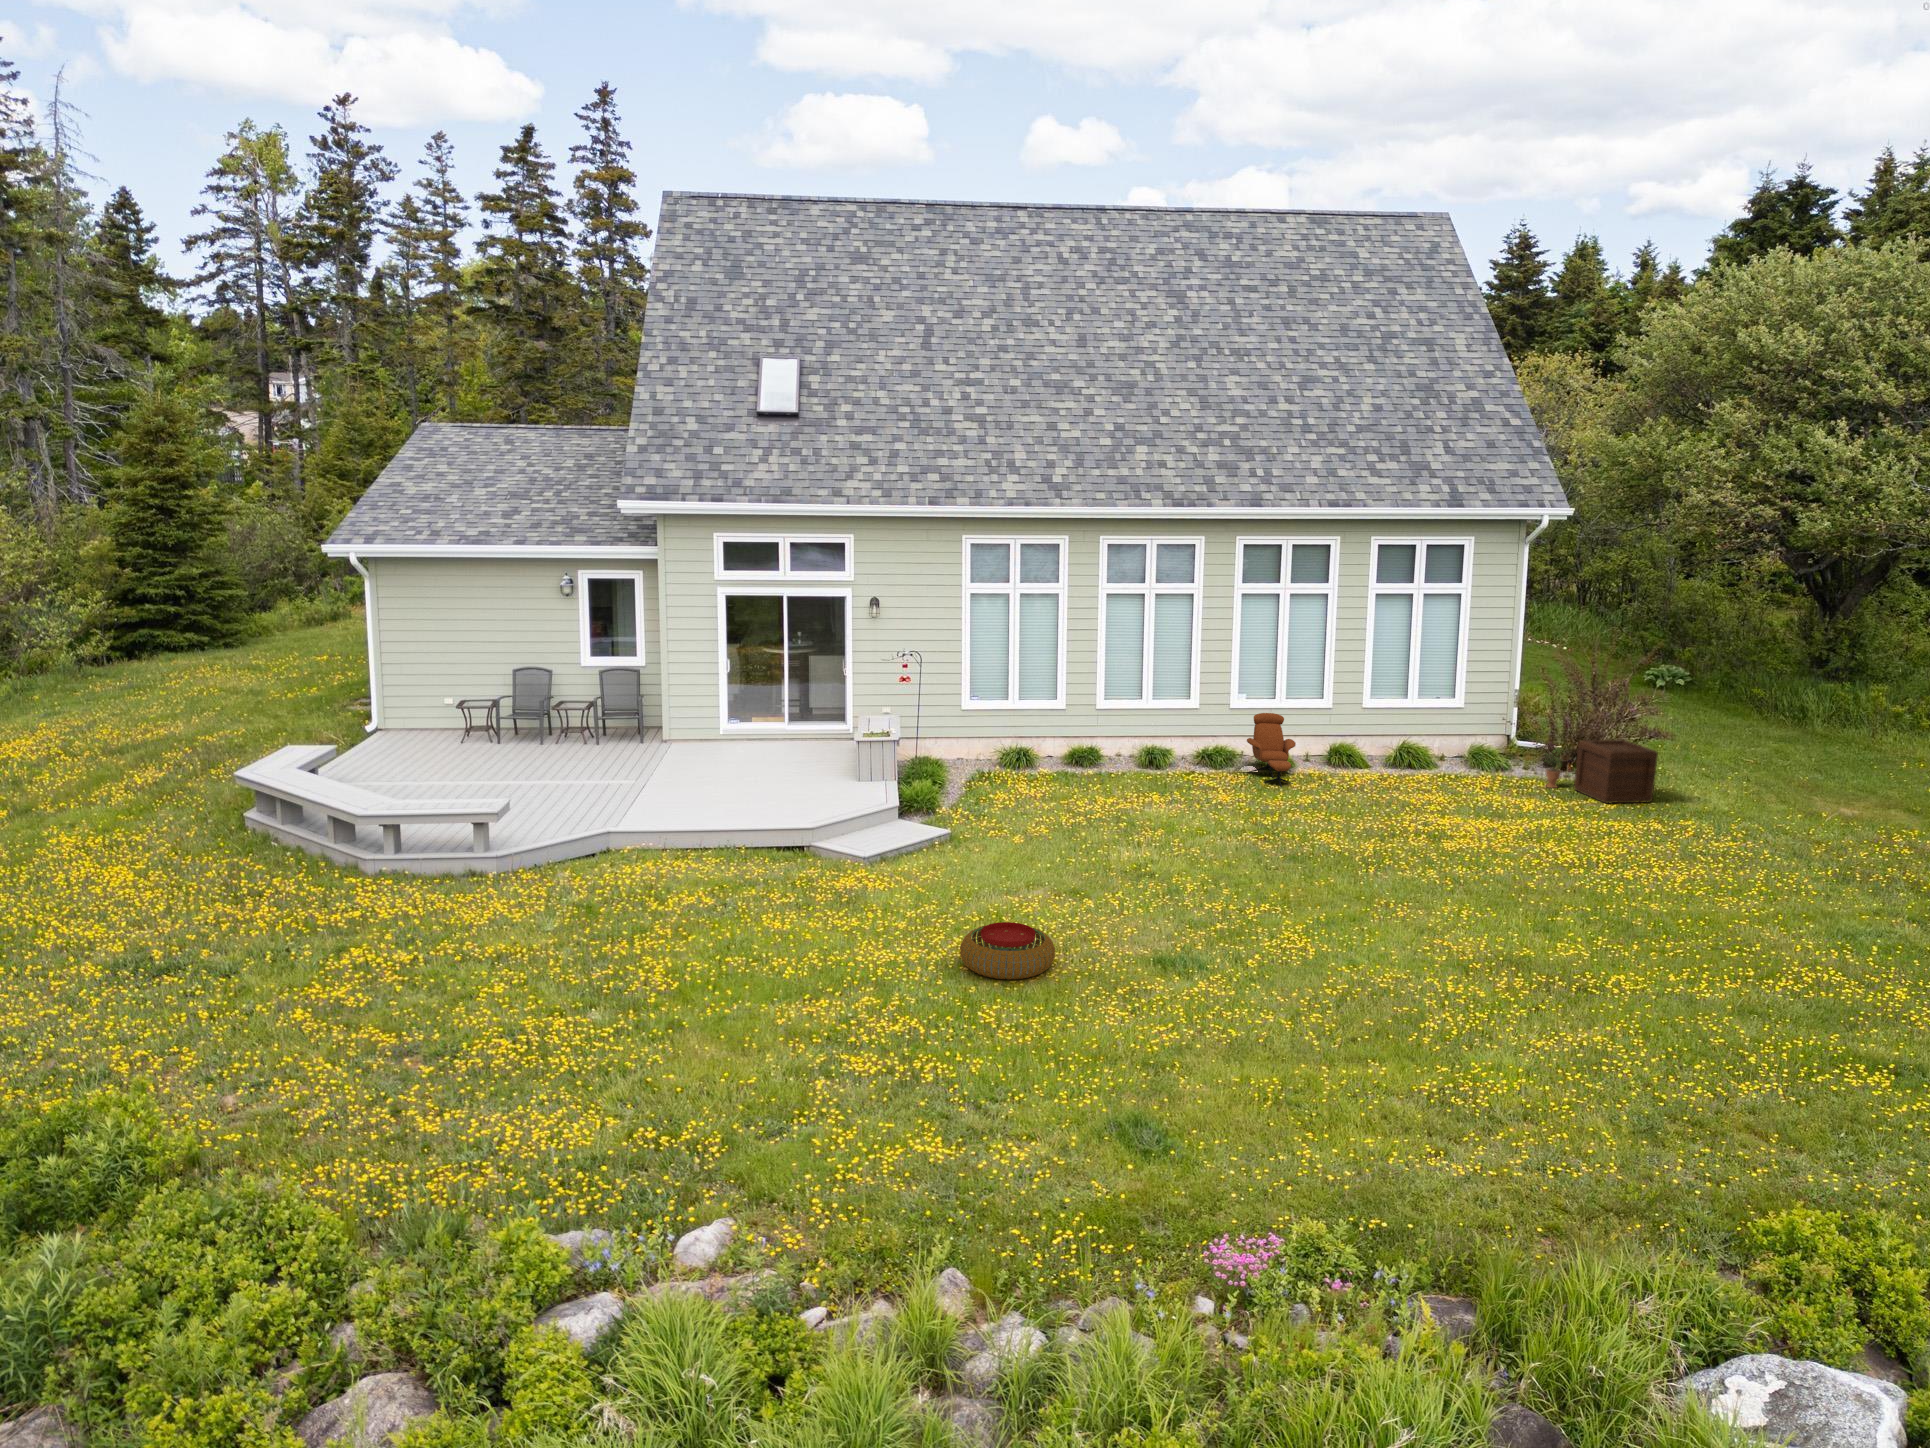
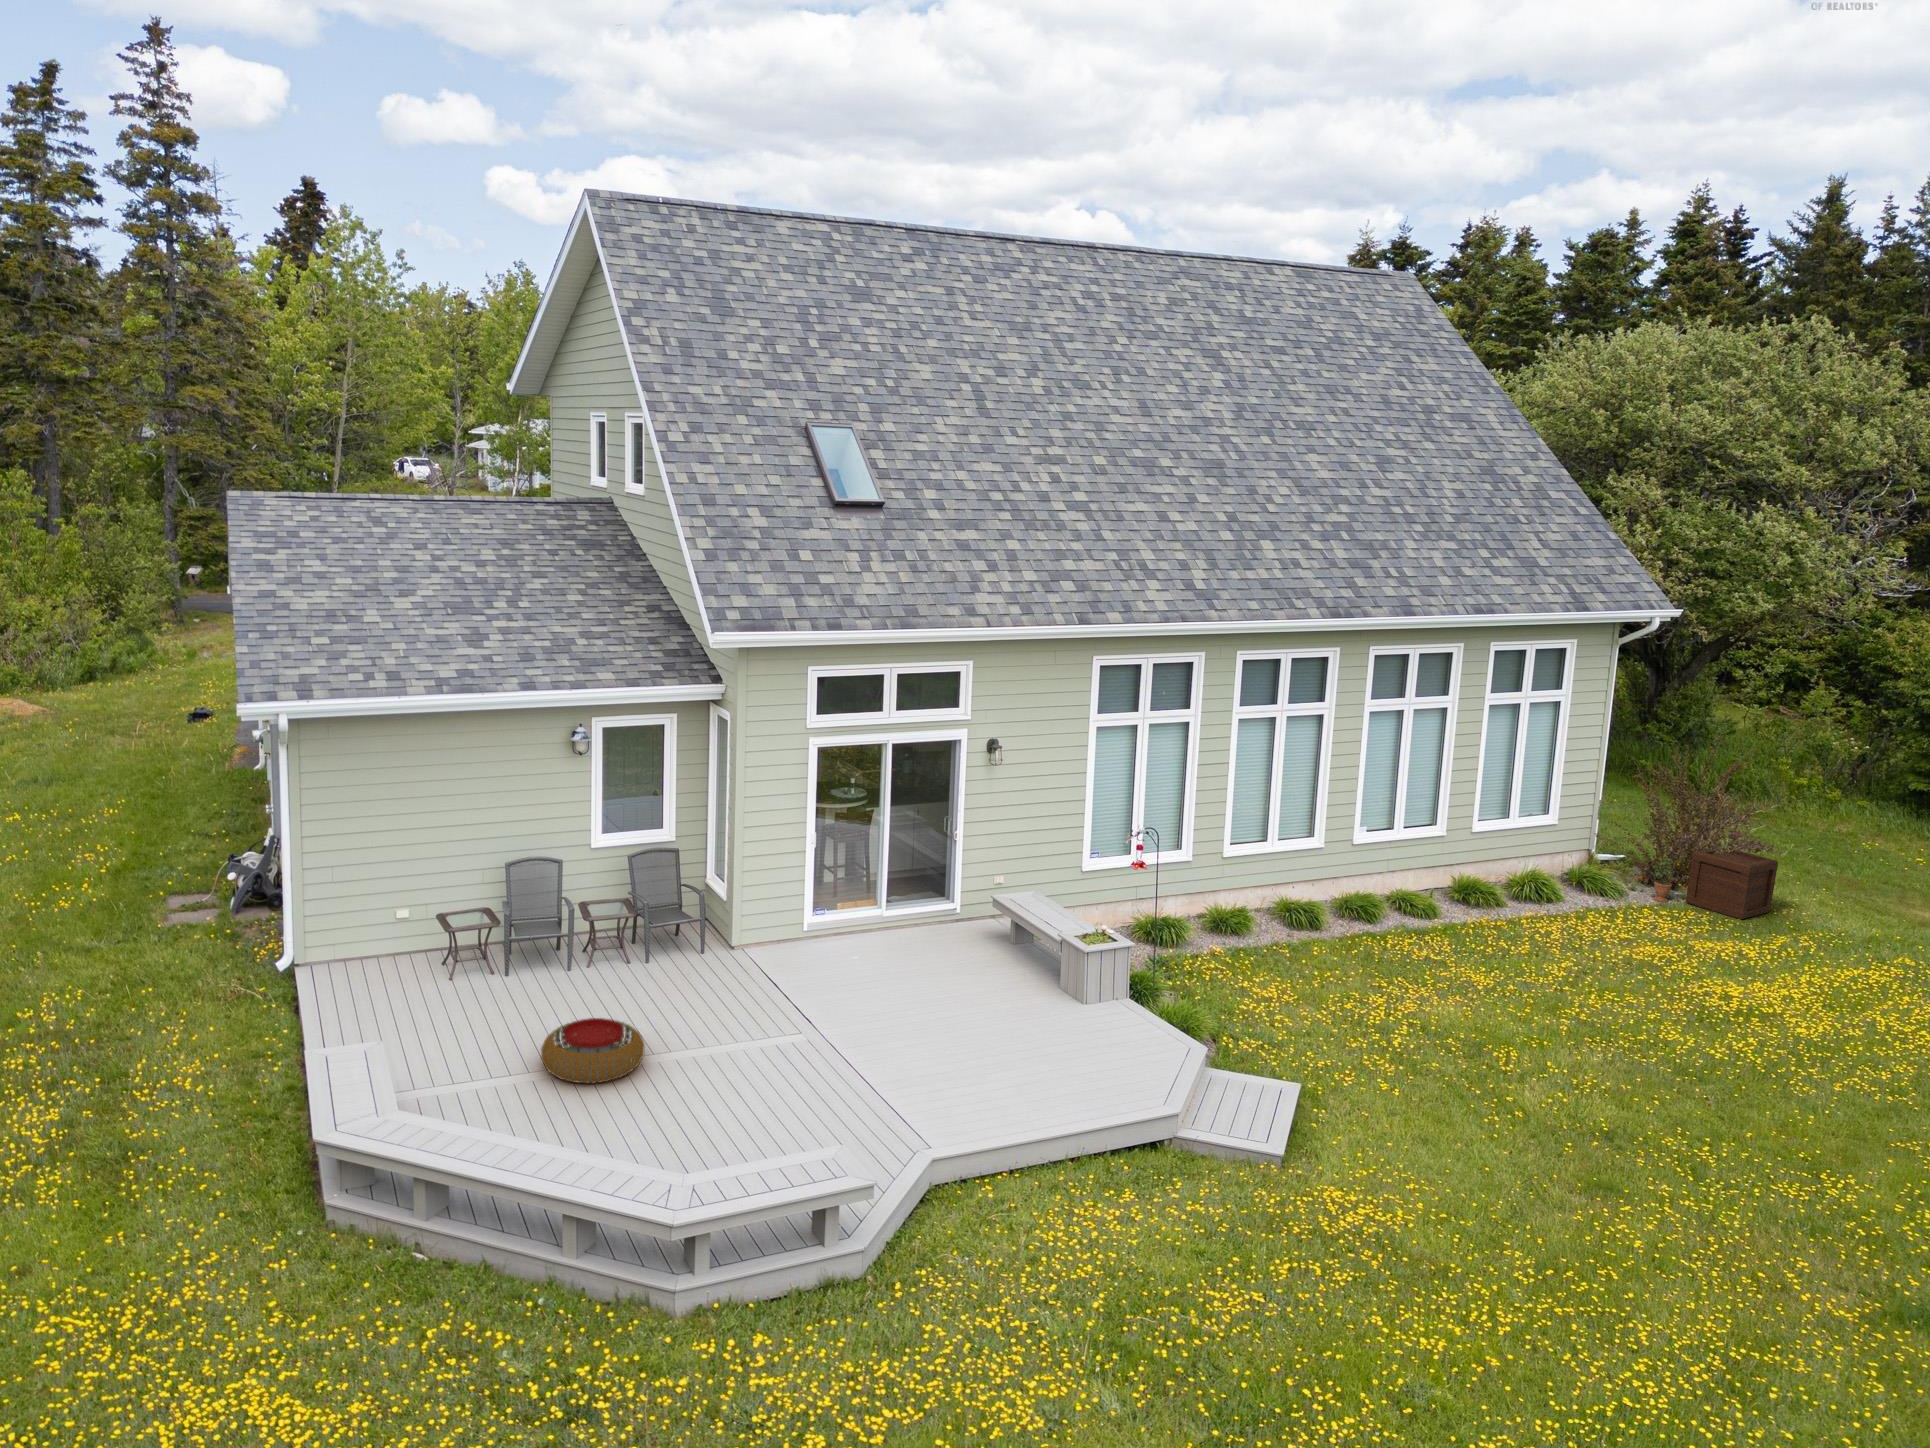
lounge chair: present [1247,713,1296,787] -> none [1385,843,1460,935]
pouf: present [960,922,1055,980] -> present [541,1018,645,1083]

